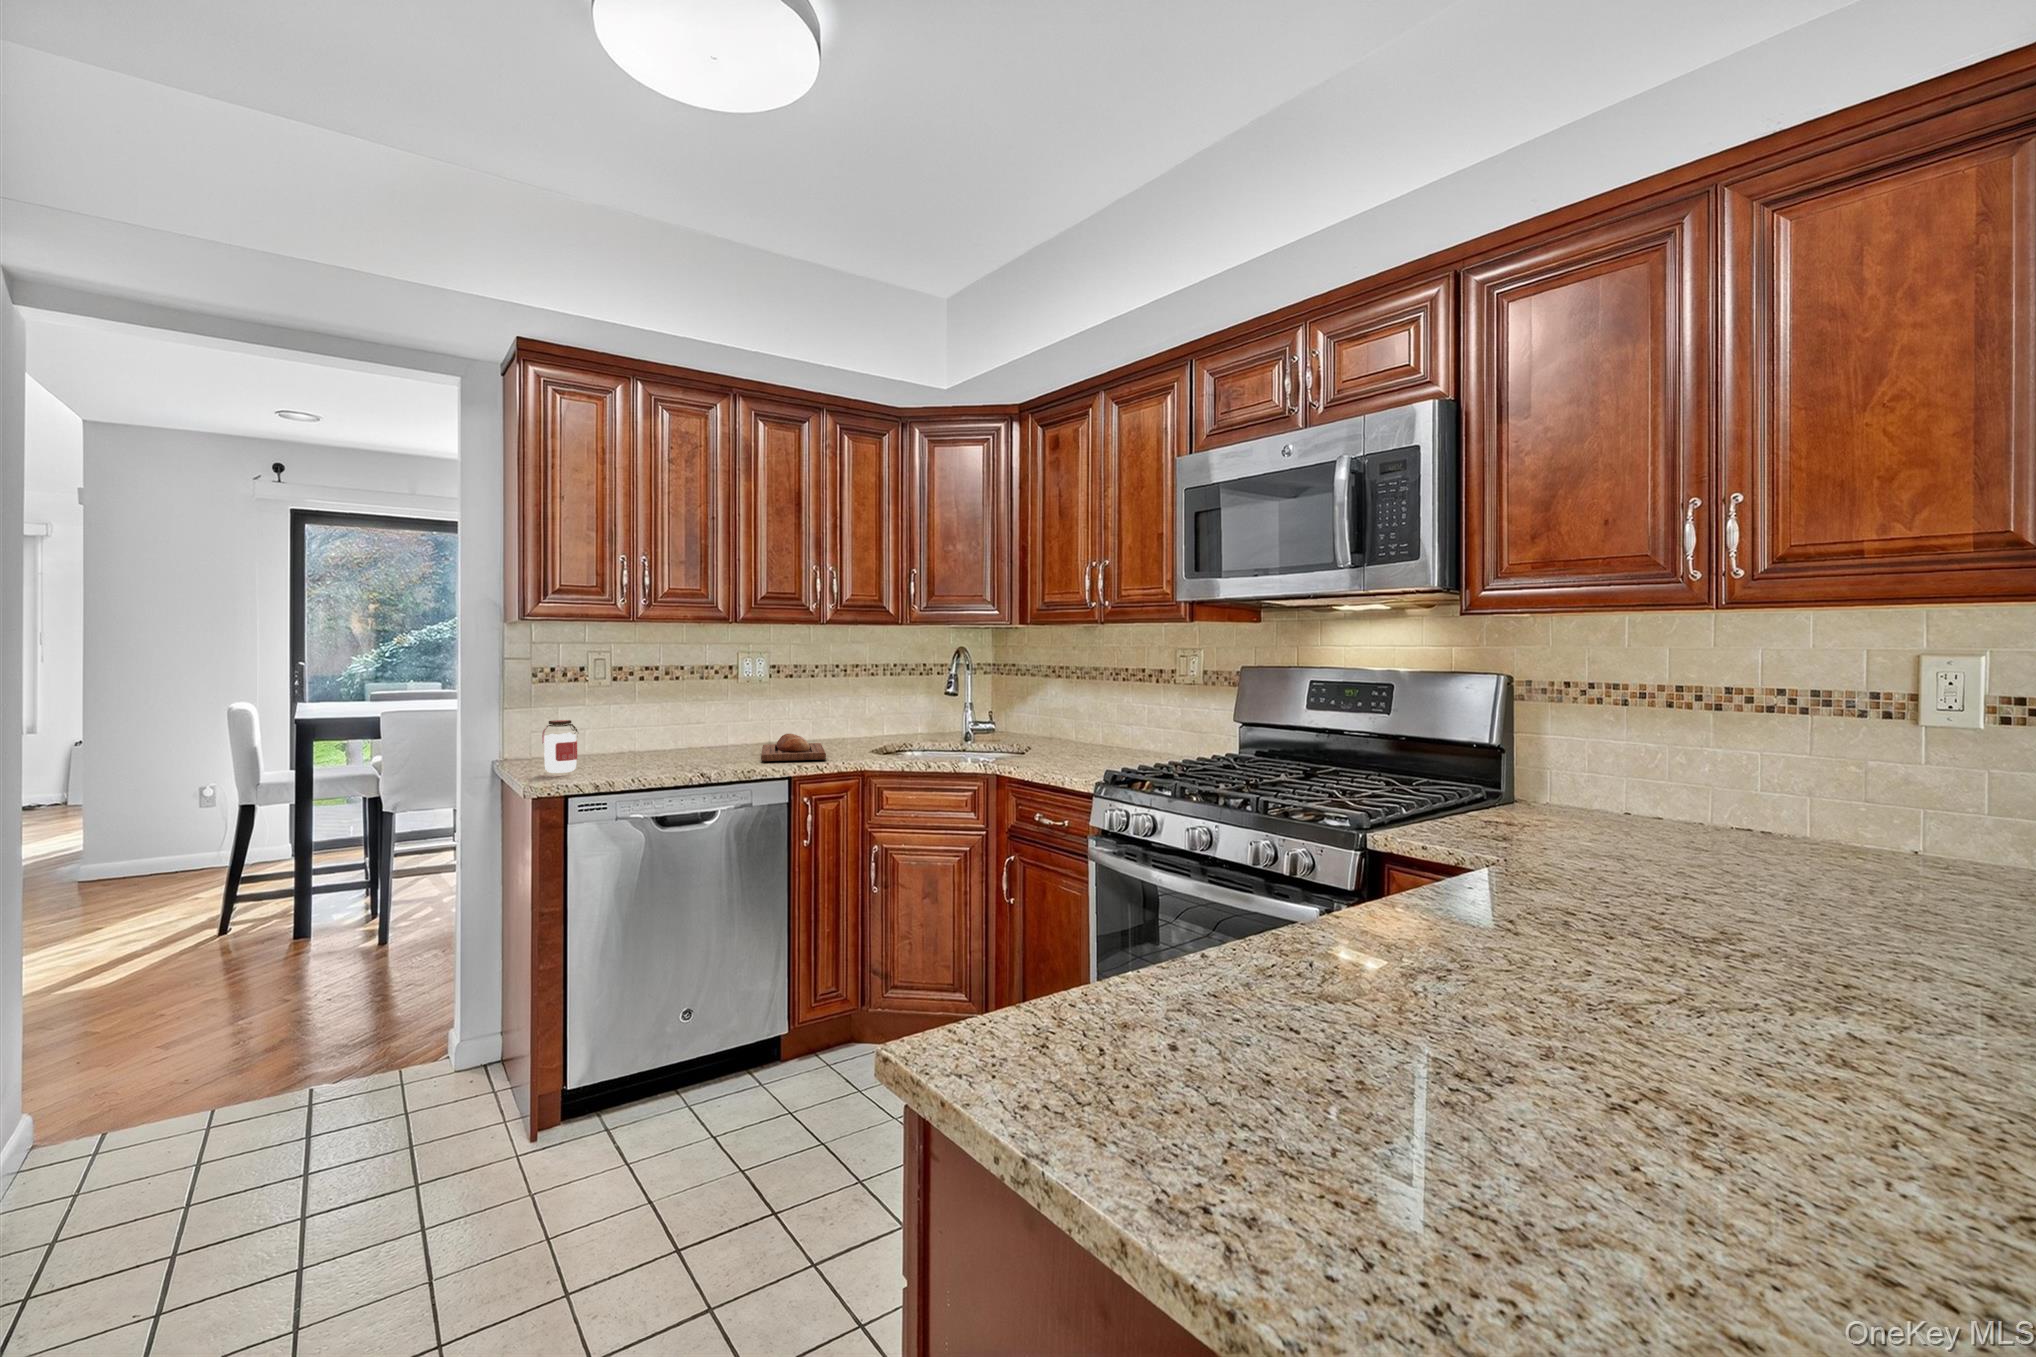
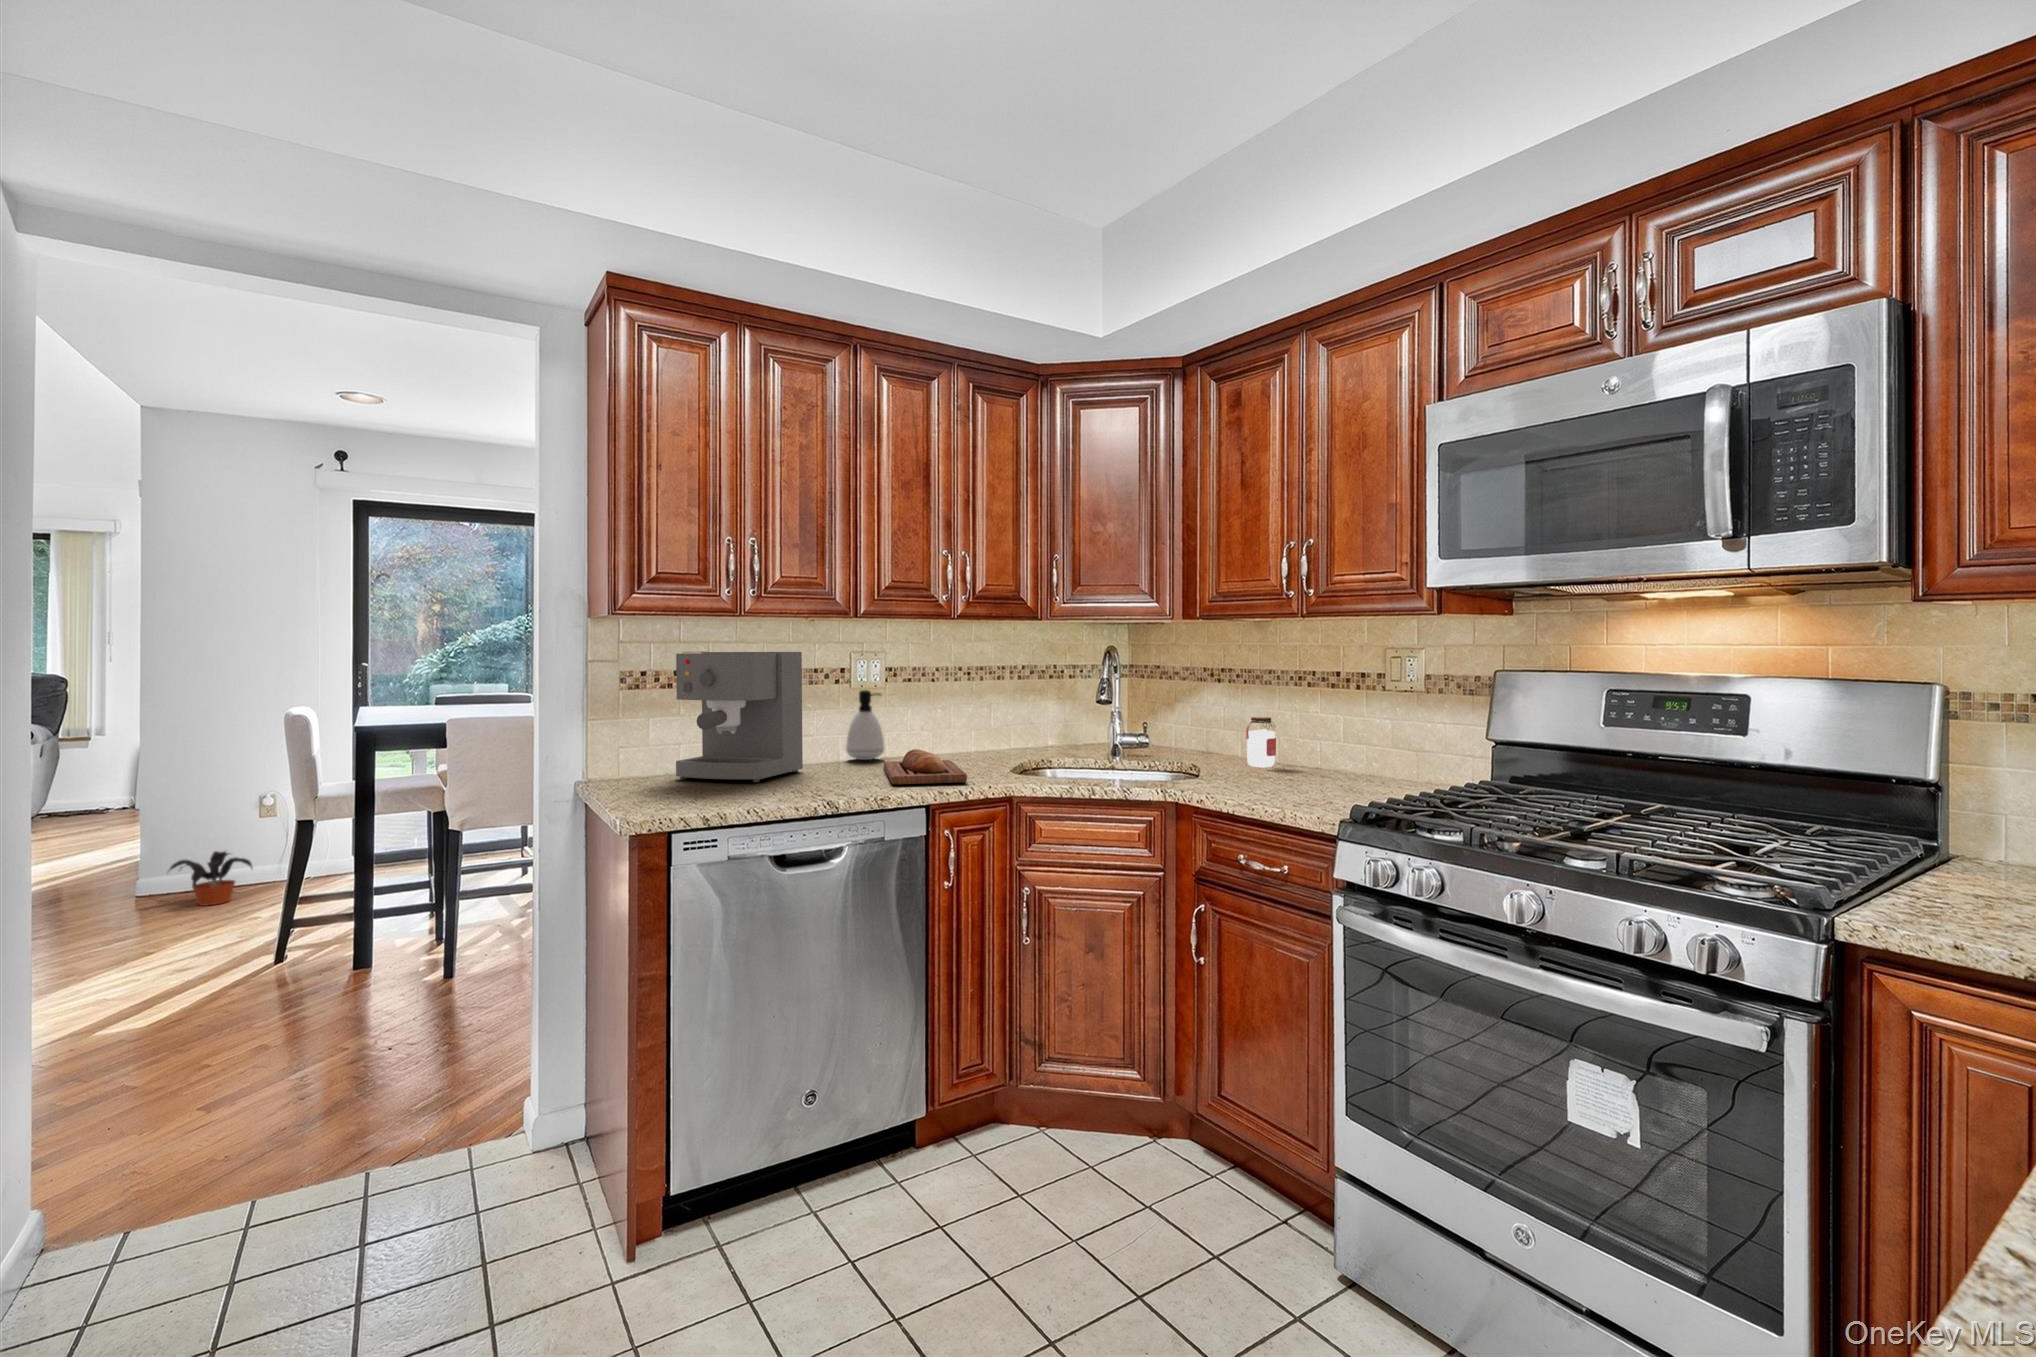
coffee maker: none [580,651,691,760] -> present [676,652,803,782]
soap dispenser: none [734,684,767,744] -> present [846,690,884,760]
jar: present [542,720,578,773] -> present [1246,717,1276,767]
potted plant: none [110,838,194,889] -> present [170,851,252,906]

